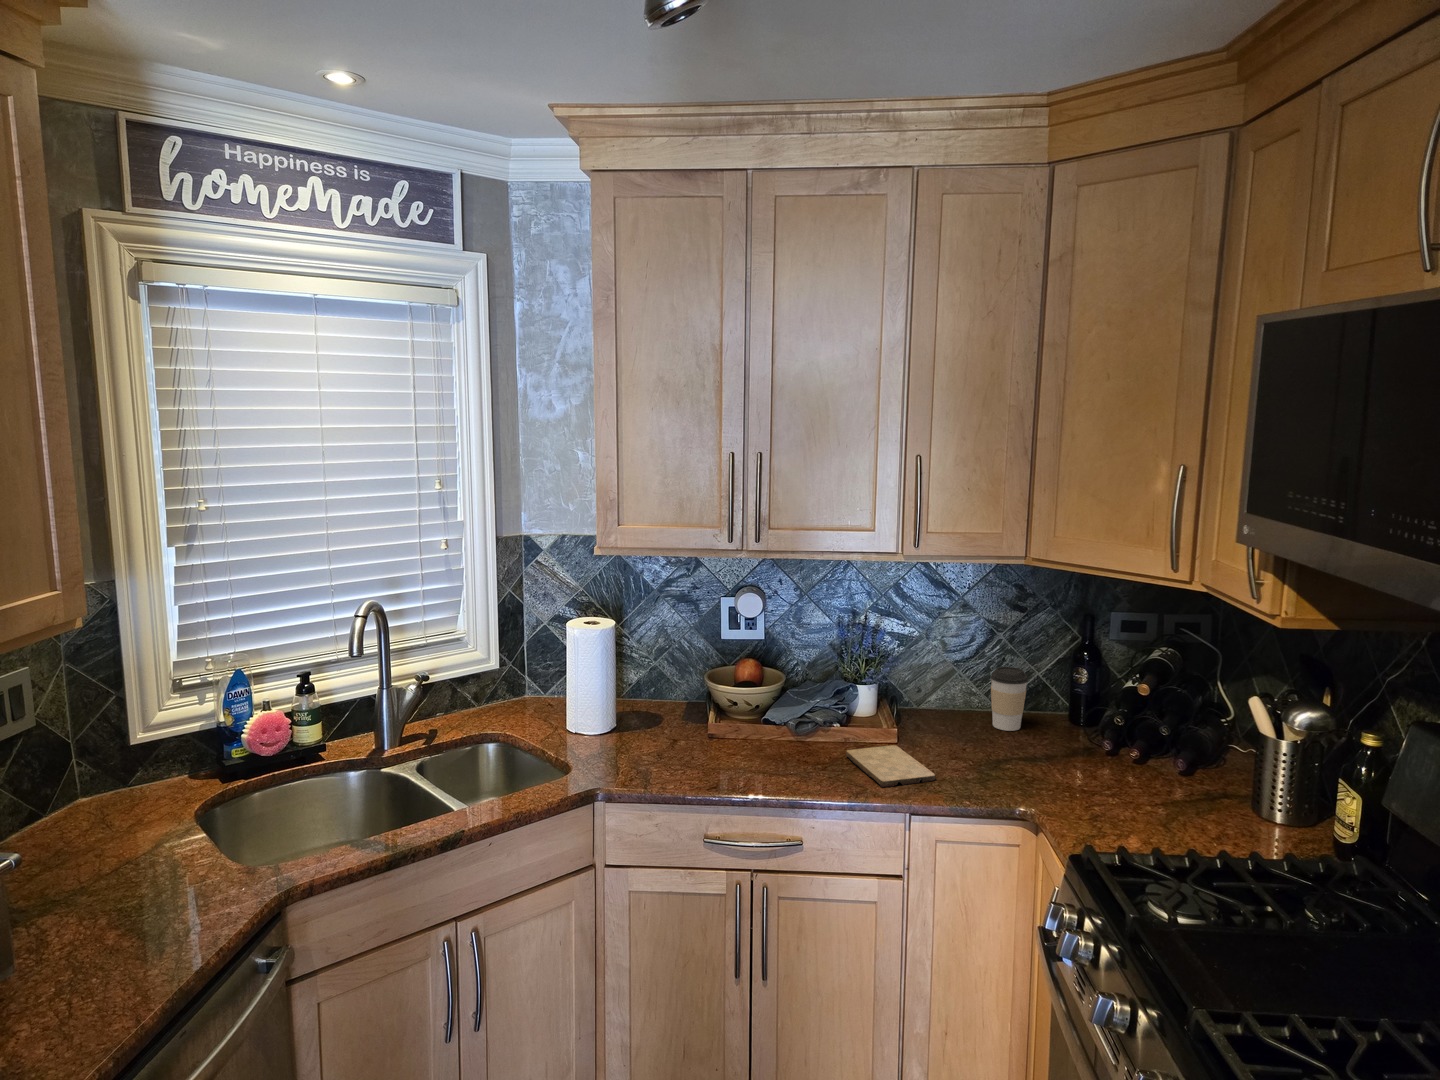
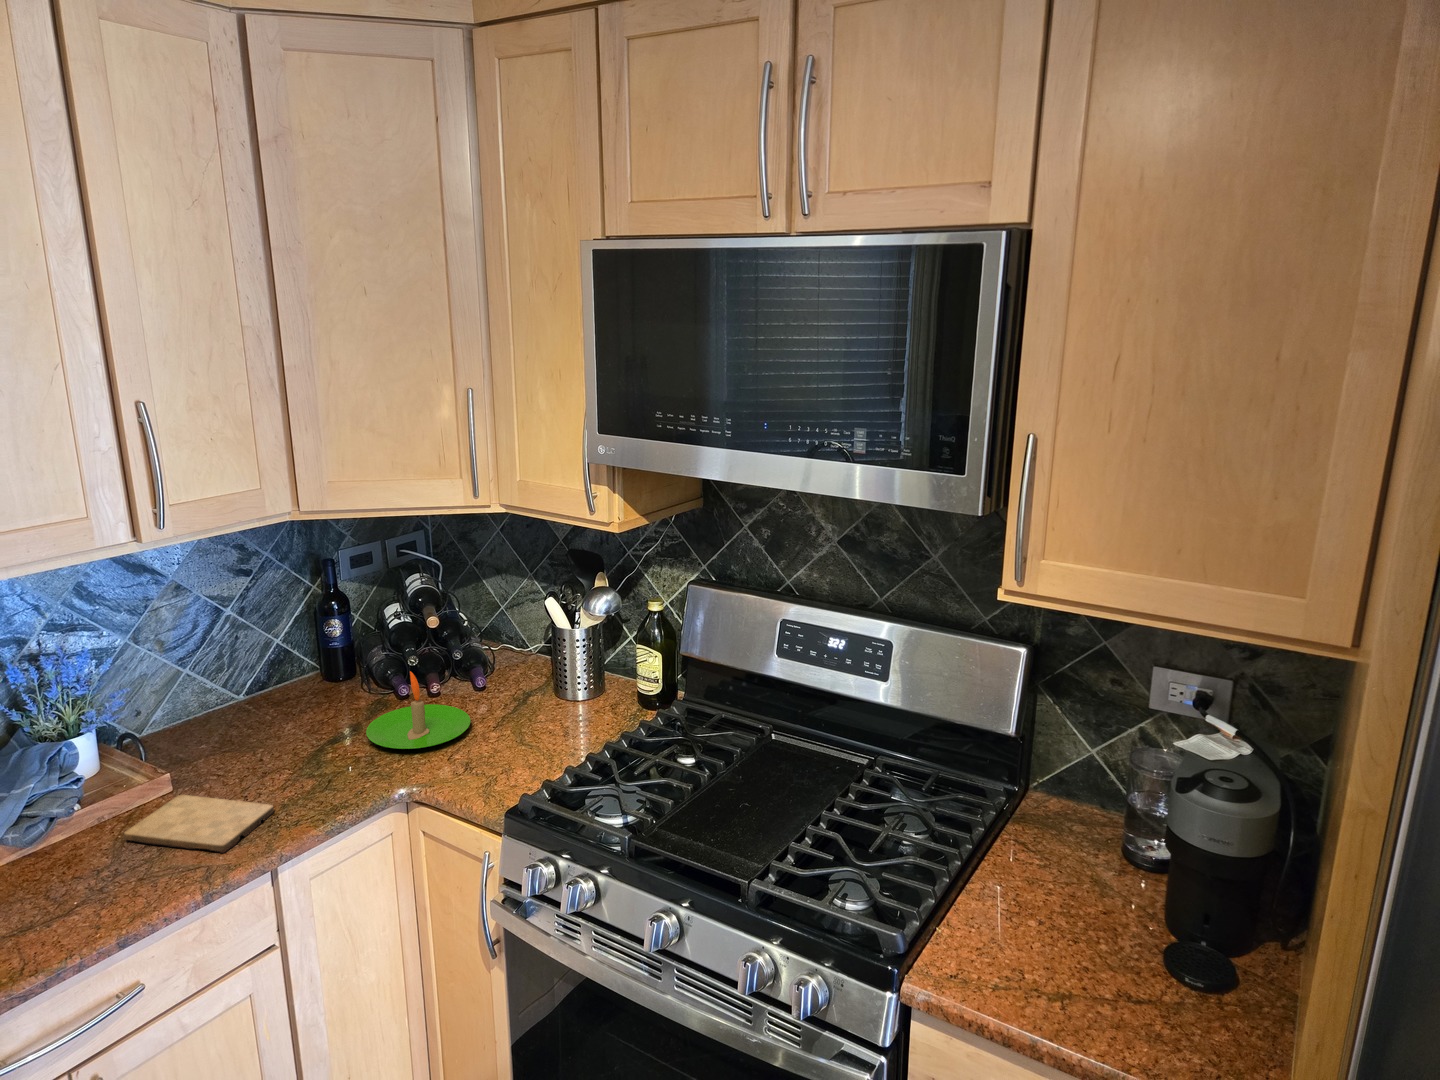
coffee cup: present [991,667,1028,731] -> none [242,643,290,721]
candle: none [1043,721,1142,793] -> present [366,672,471,749]

